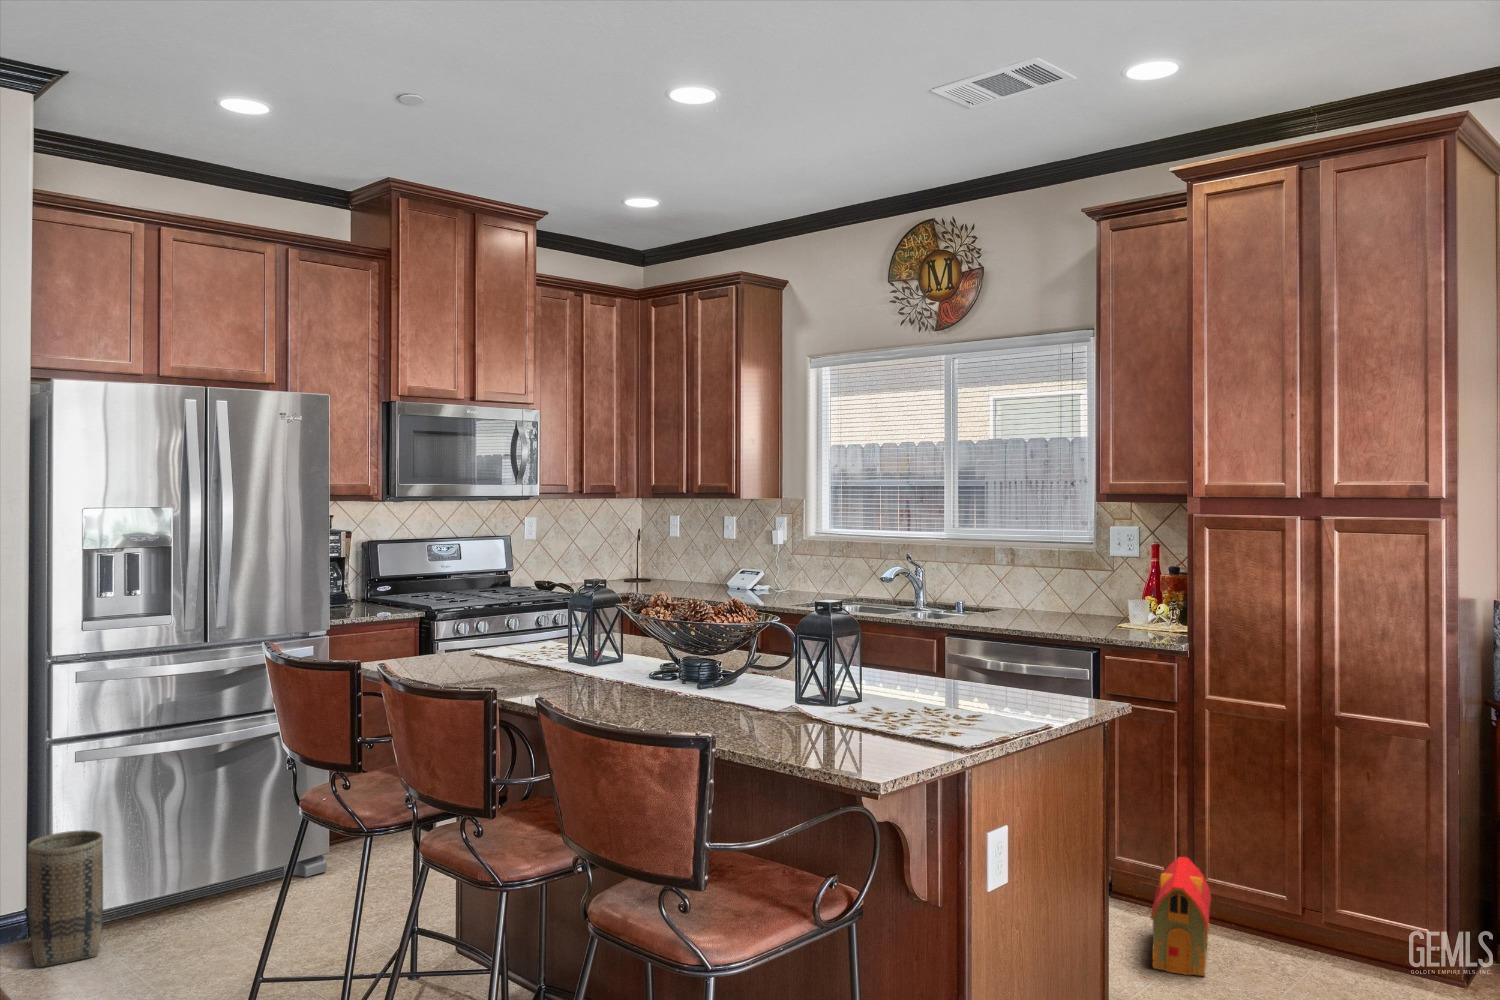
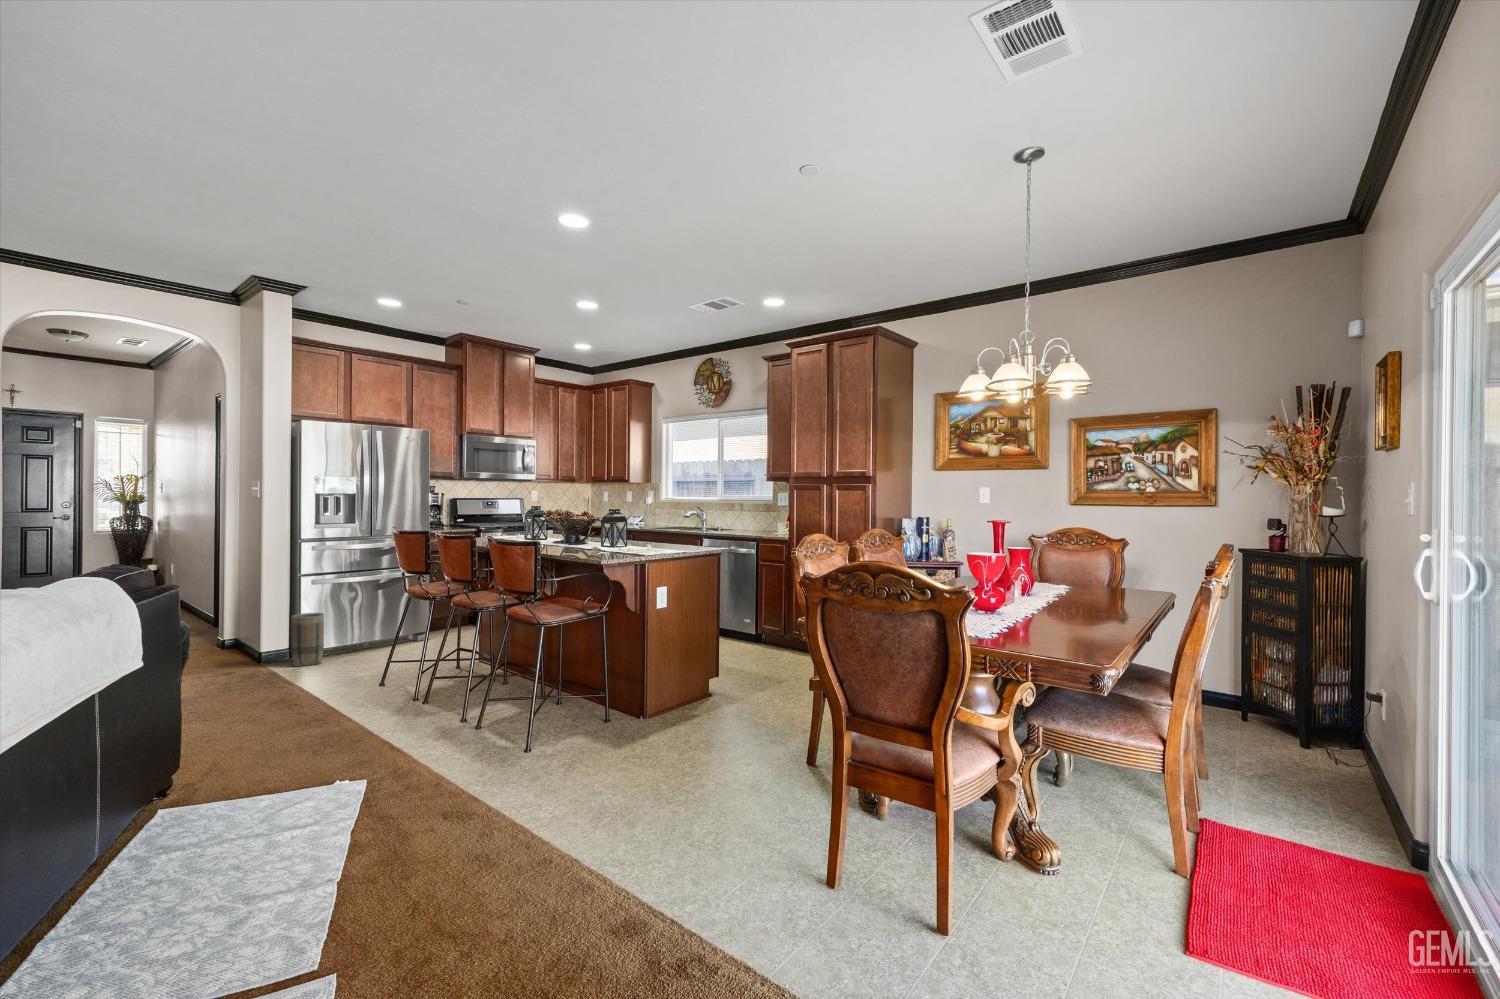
toy house: present [1151,857,1211,976] -> none [758,624,790,666]

